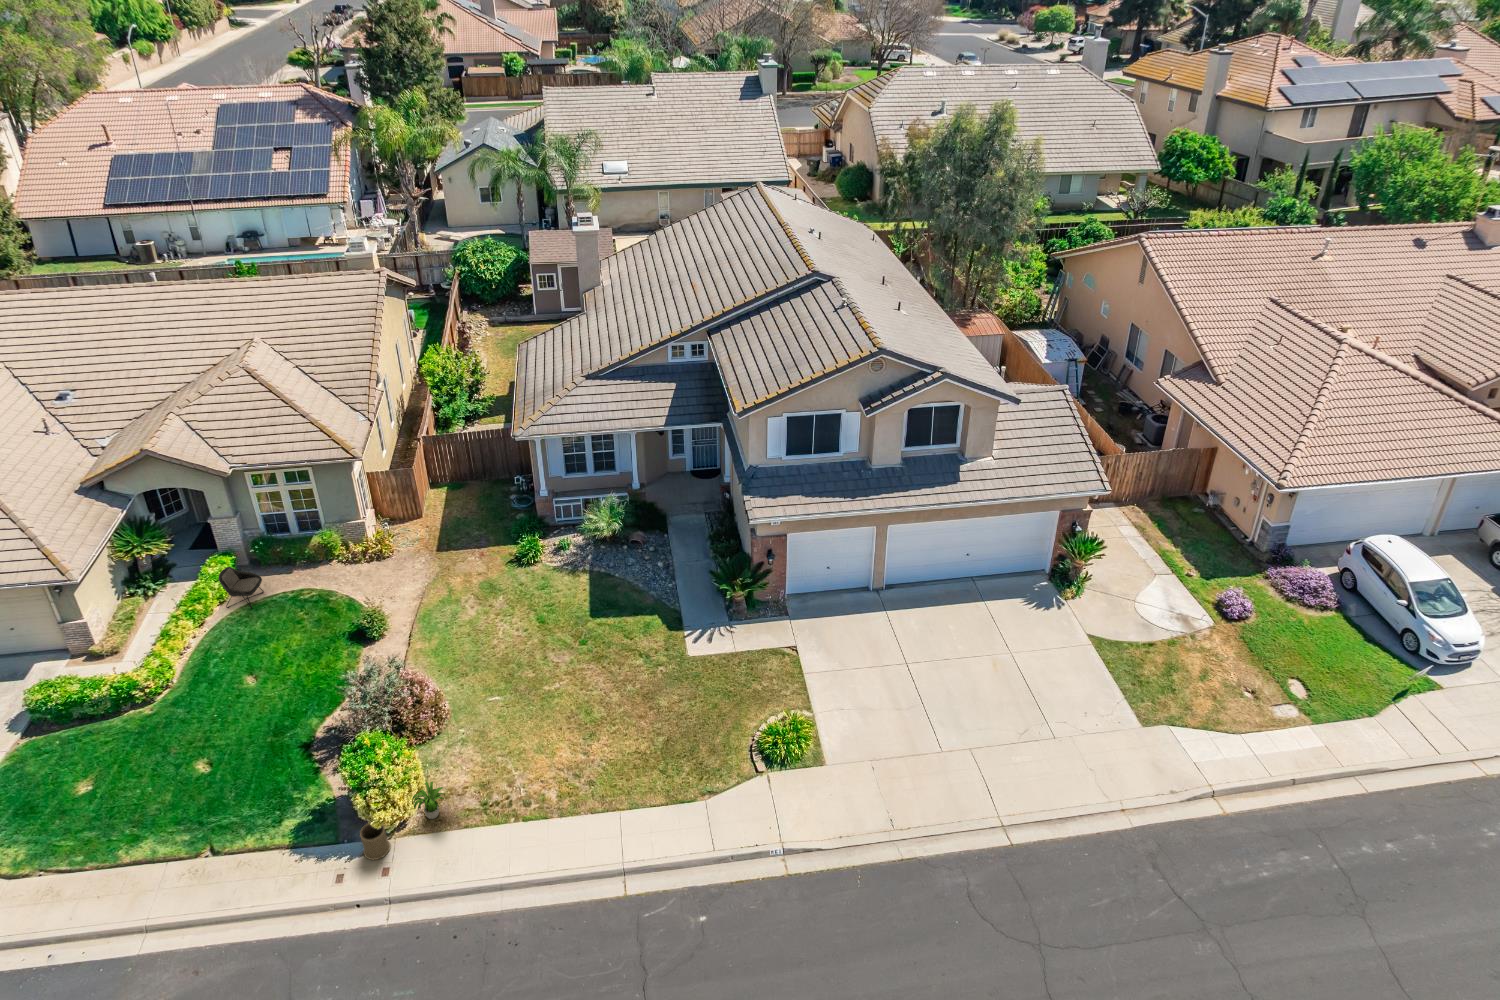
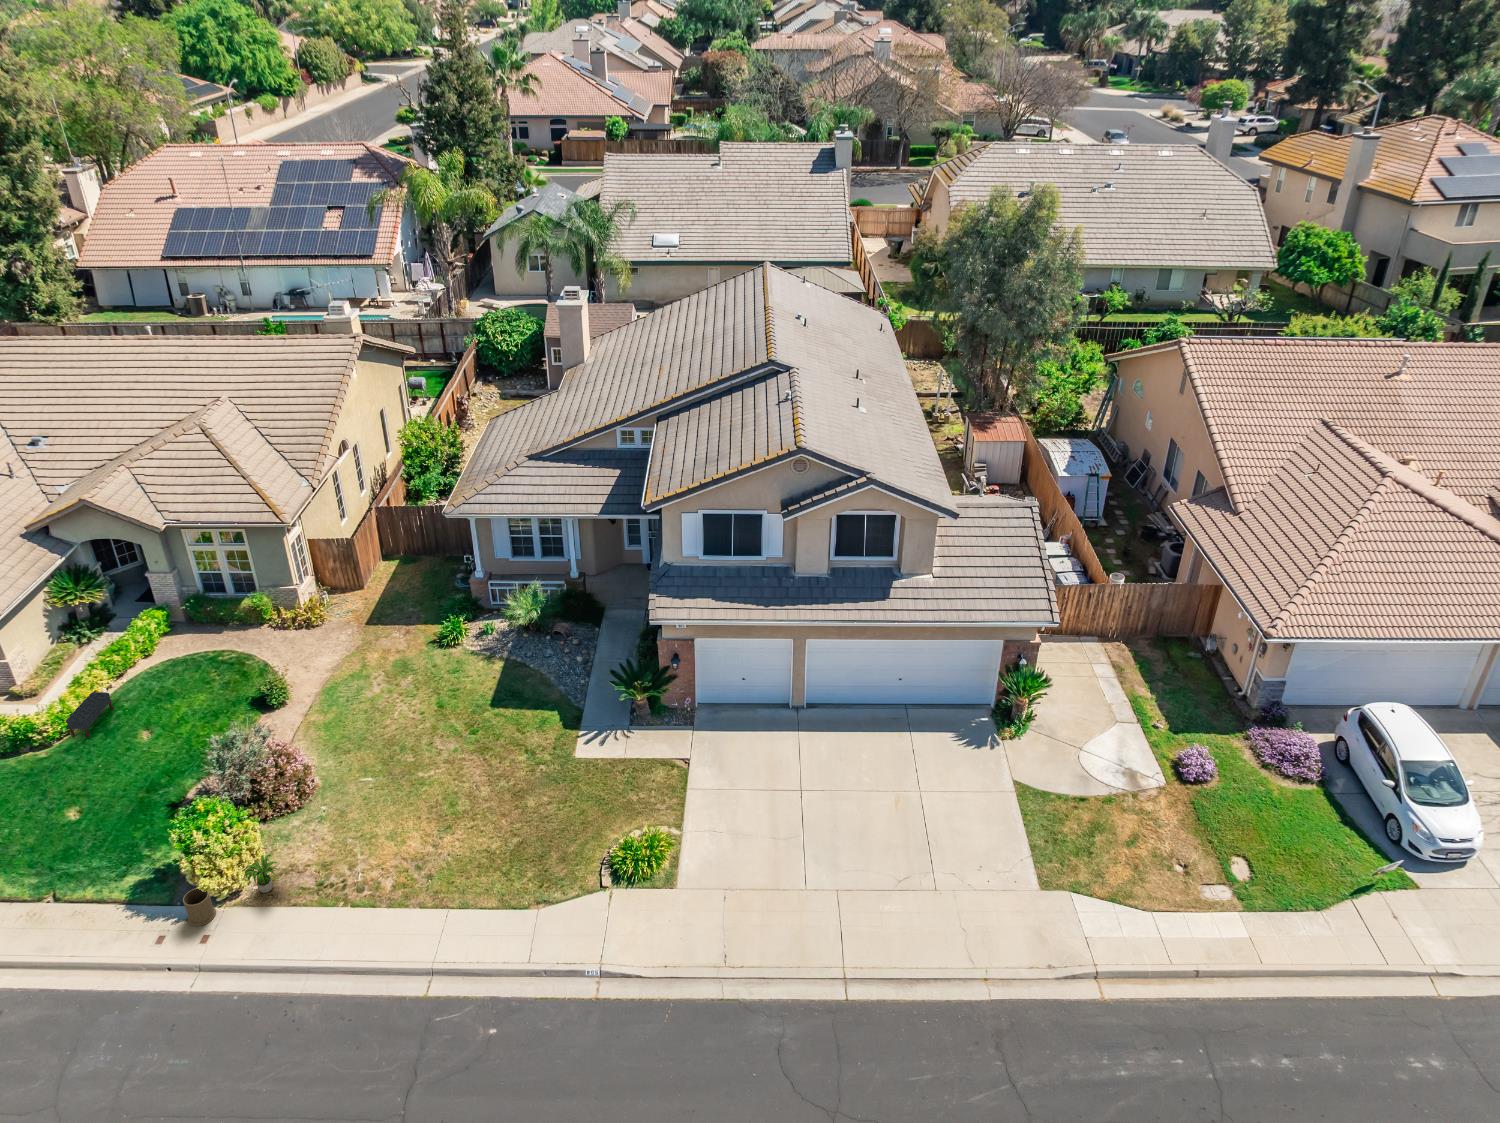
lounge chair: present [219,567,264,609] -> none [140,622,187,666]
bench: none [167,641,208,689] -> present [66,692,113,738]

